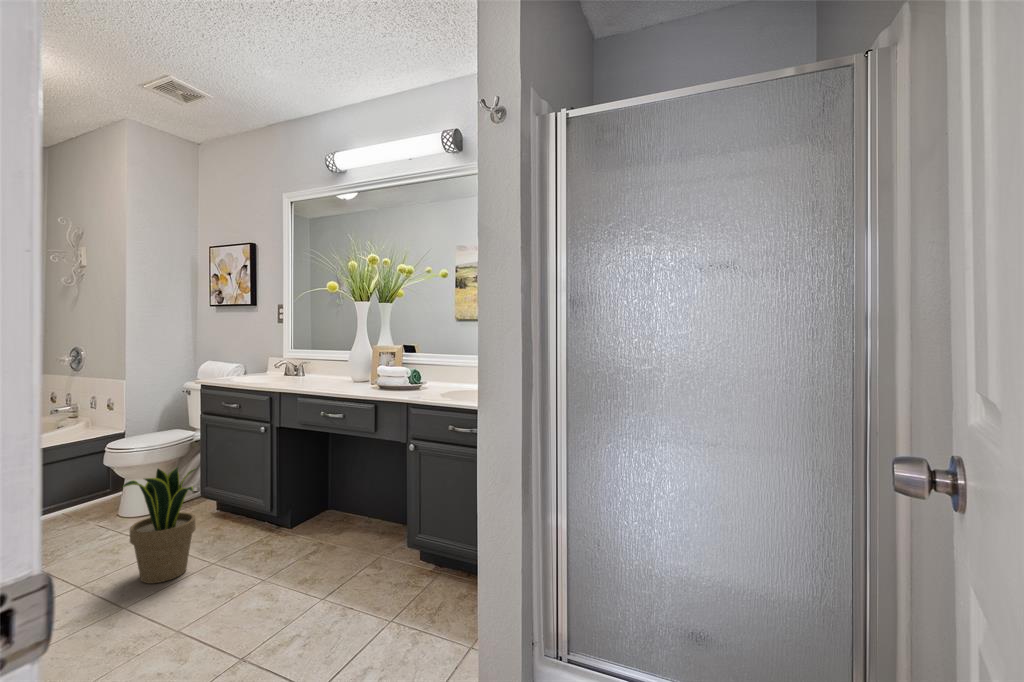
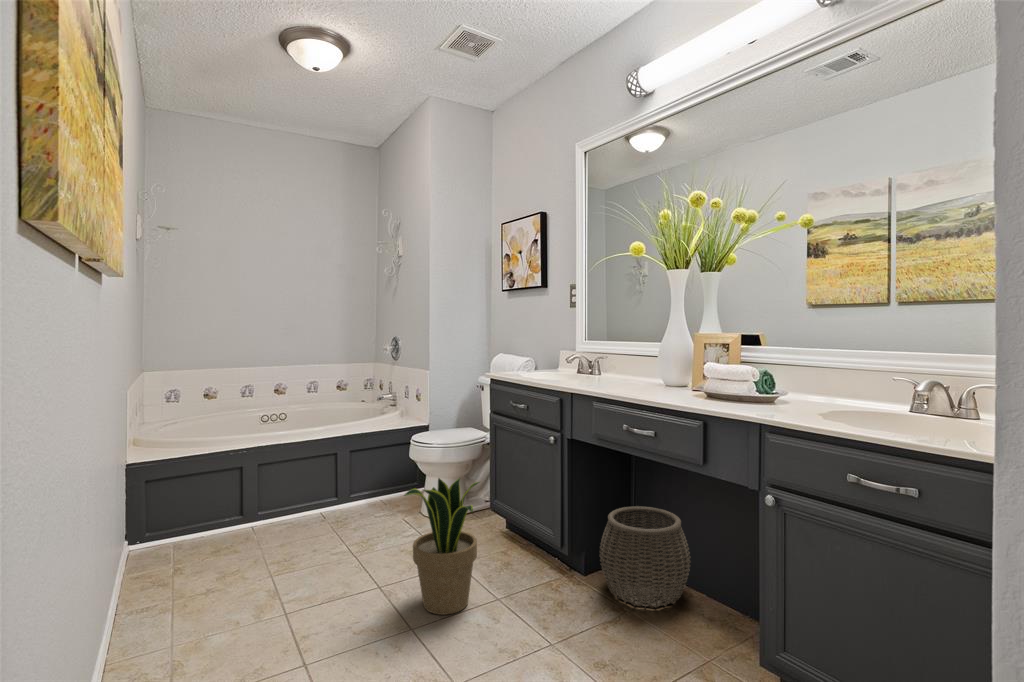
woven basket: none [303,471,371,541] -> present [600,506,691,608]

